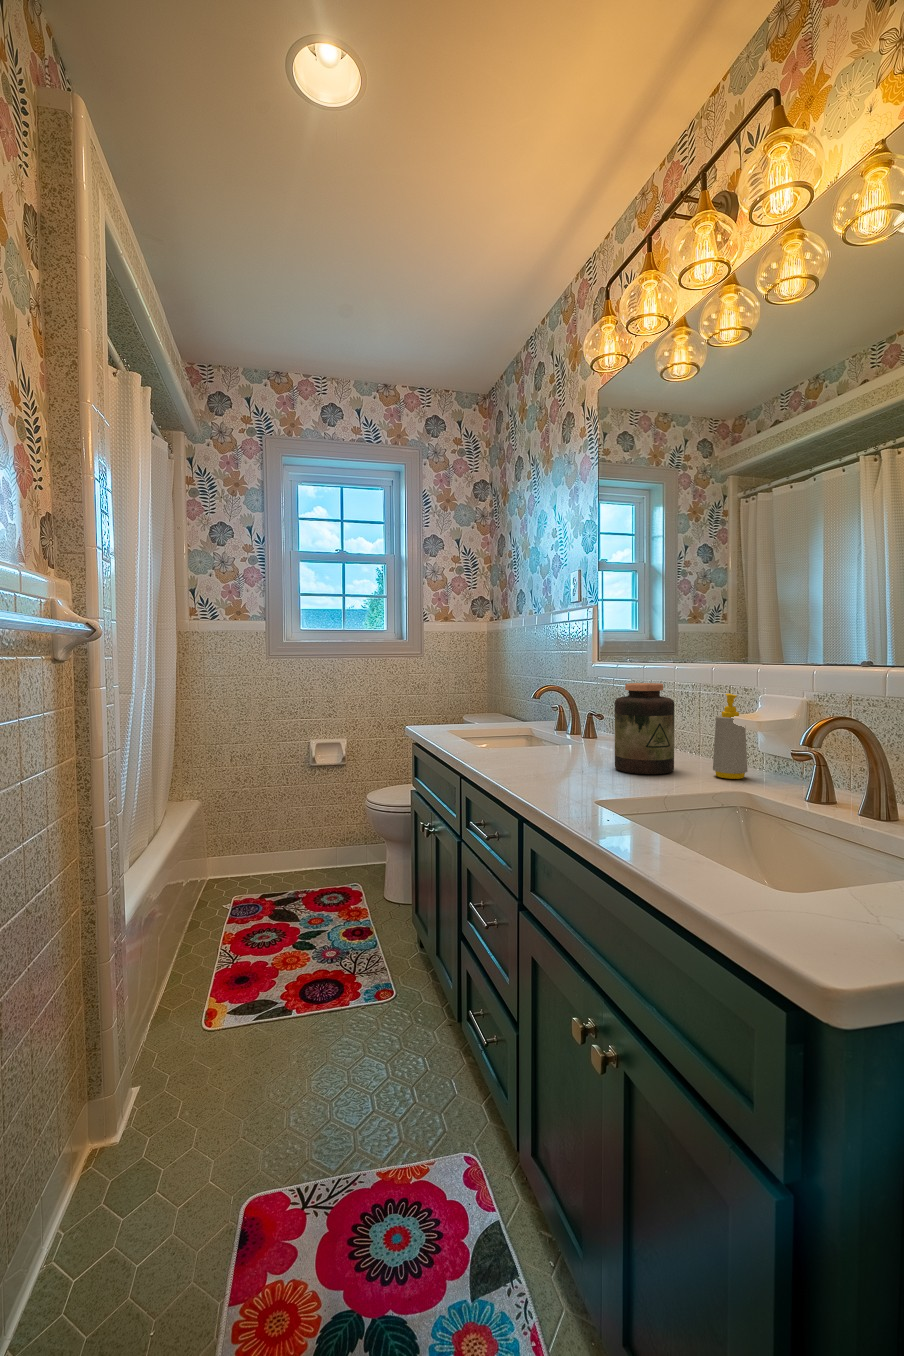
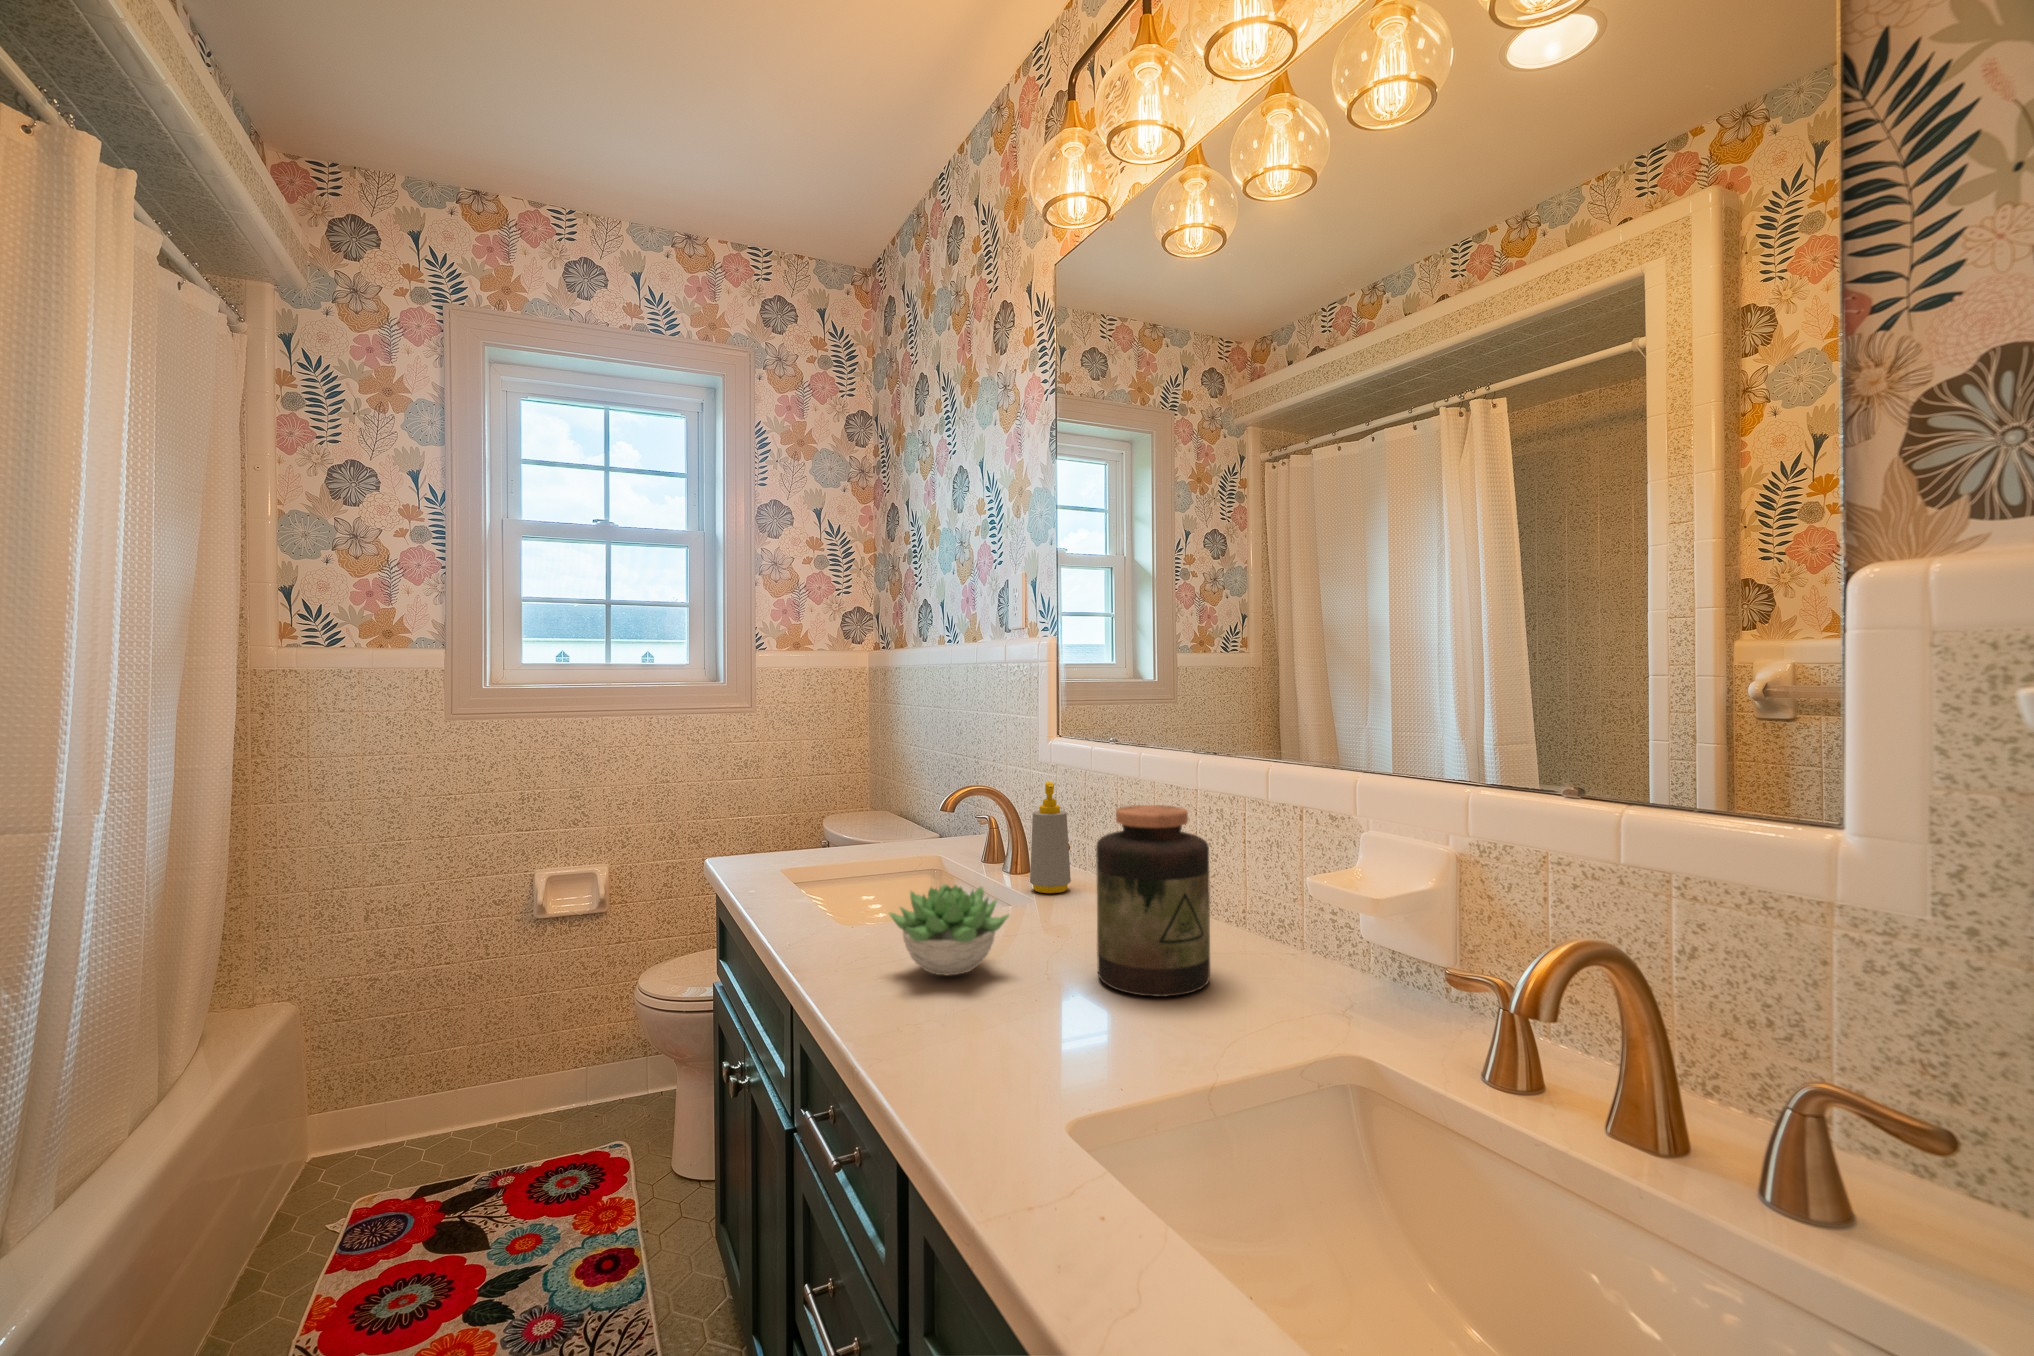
soap bottle: present [713,694,748,779] -> present [1030,782,1071,893]
succulent plant: none [509,723,570,765] -> present [889,884,1009,975]

